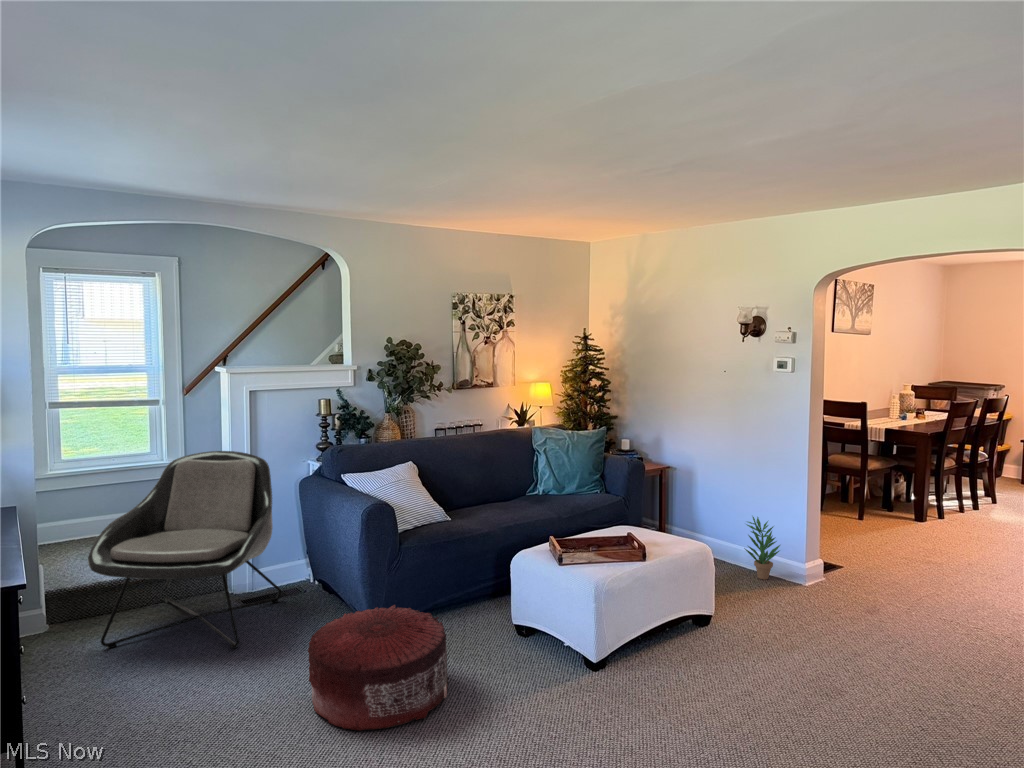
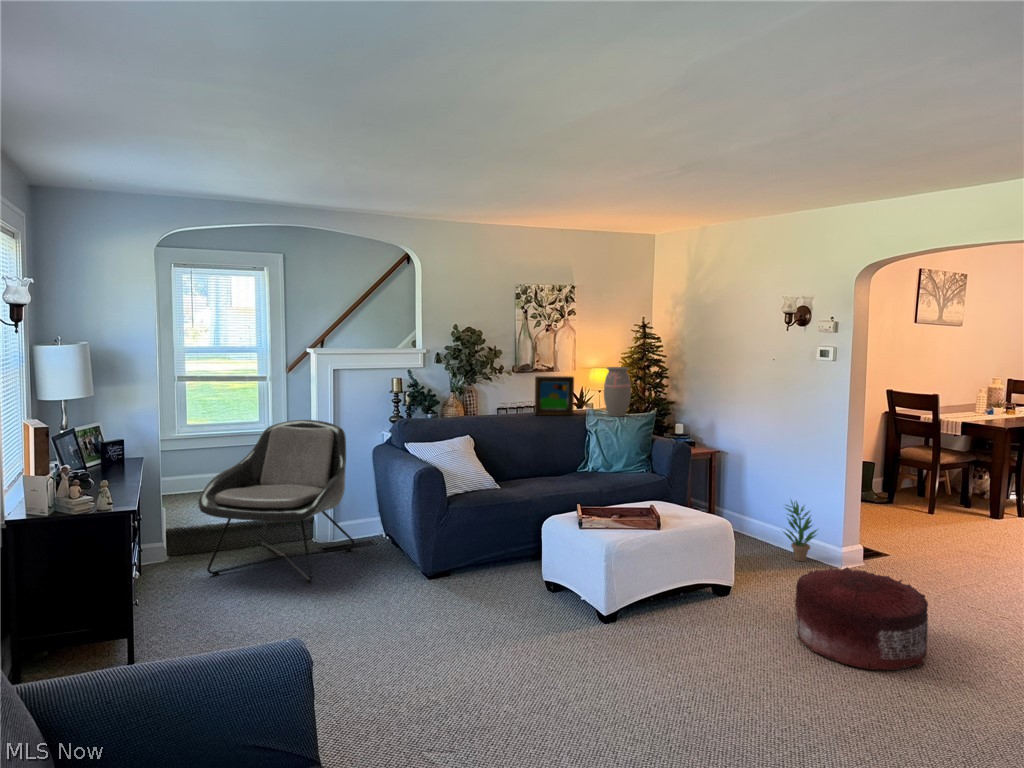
decorative vase: none [553,382,581,435] -> present [604,367,631,417]
picture frame: none [478,393,521,436] -> present [535,376,574,415]
pouf: present [308,605,449,731] -> present [795,567,928,670]

